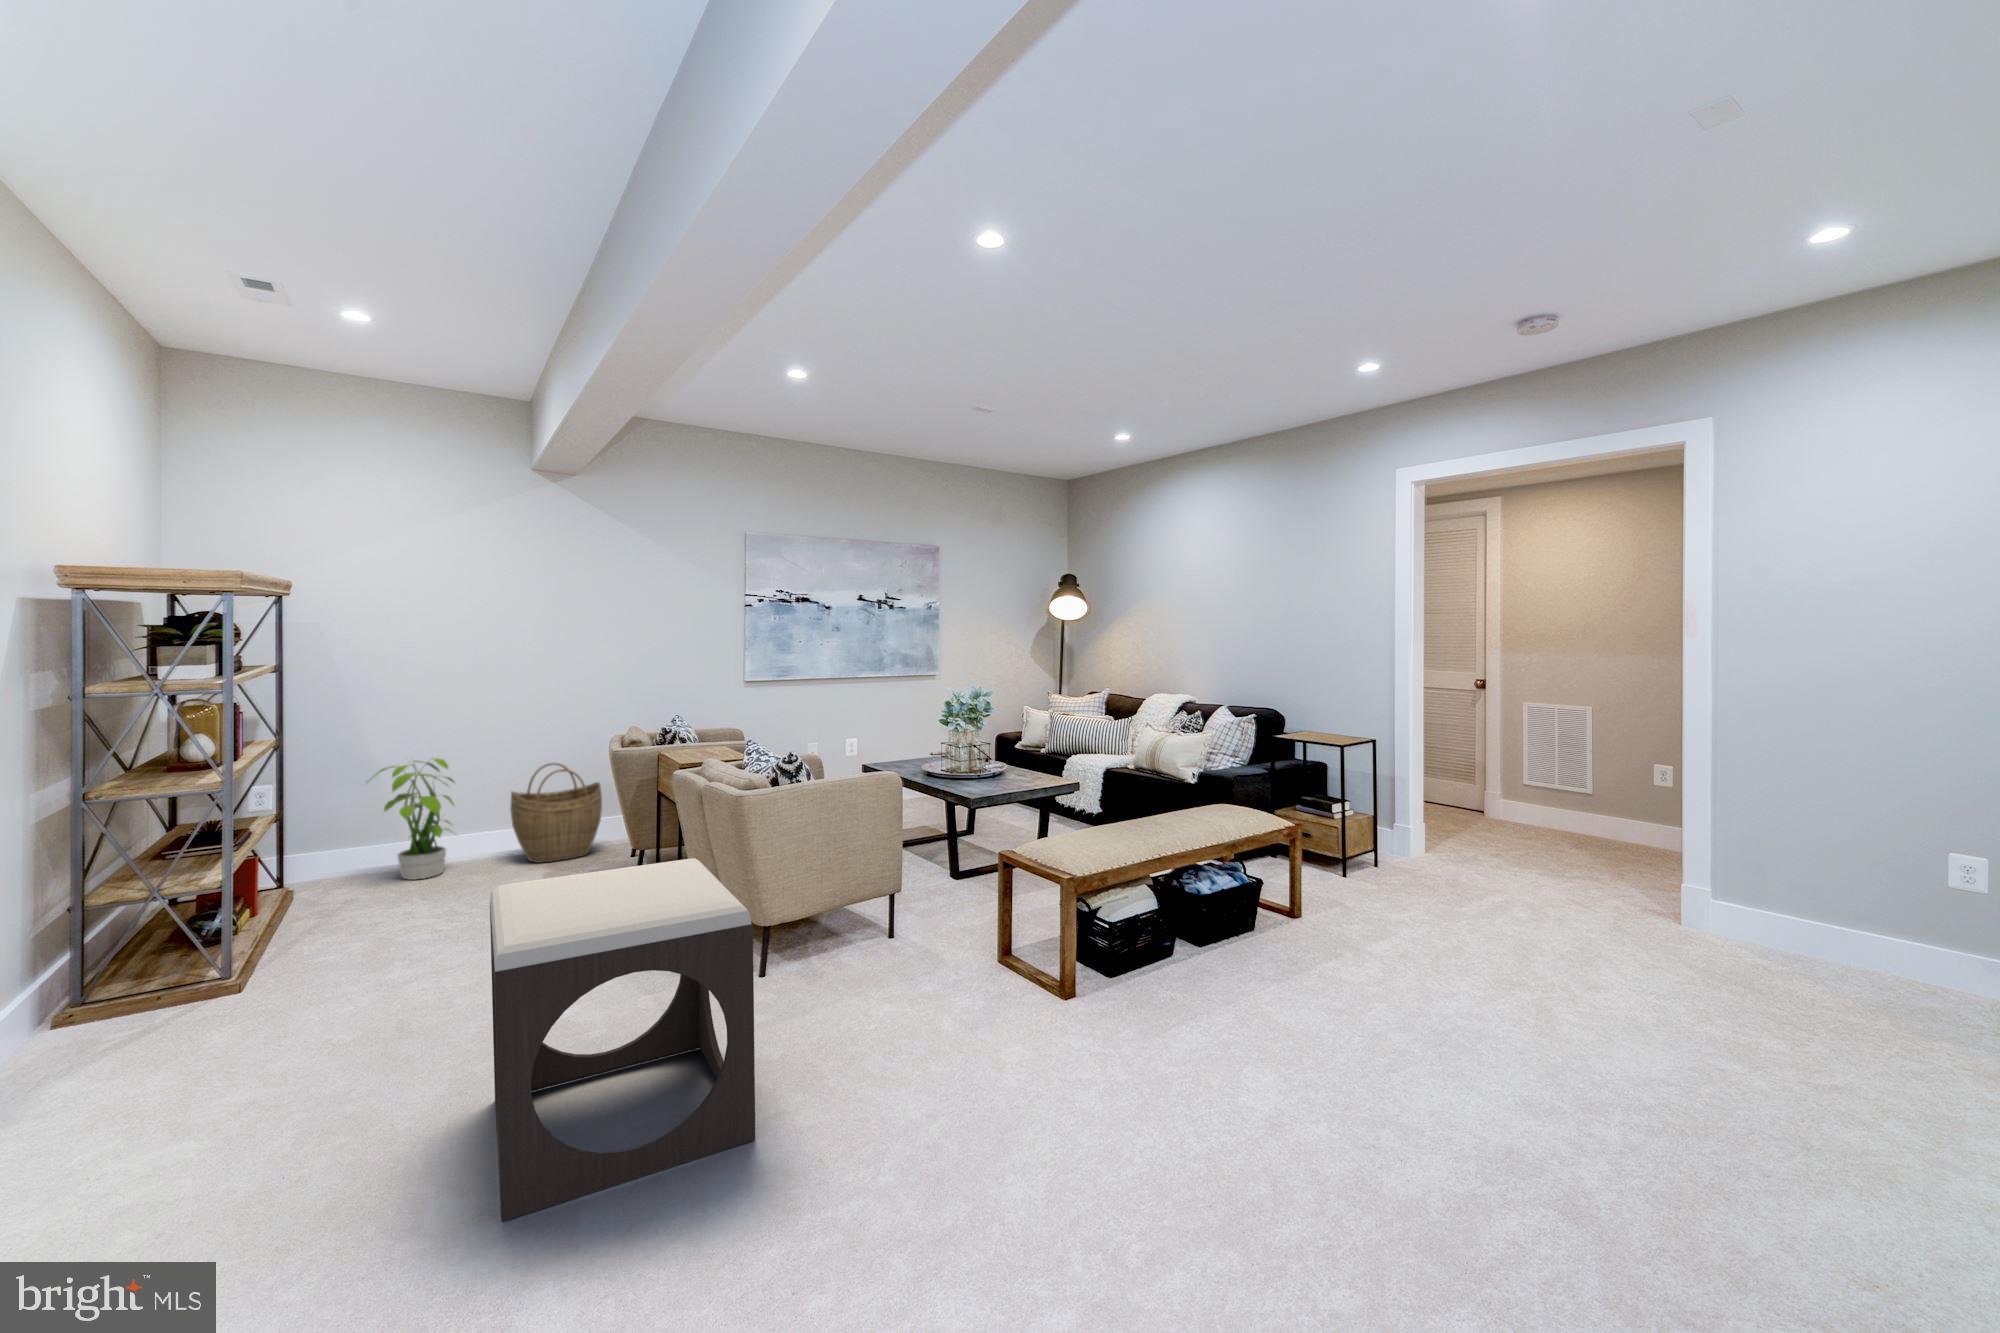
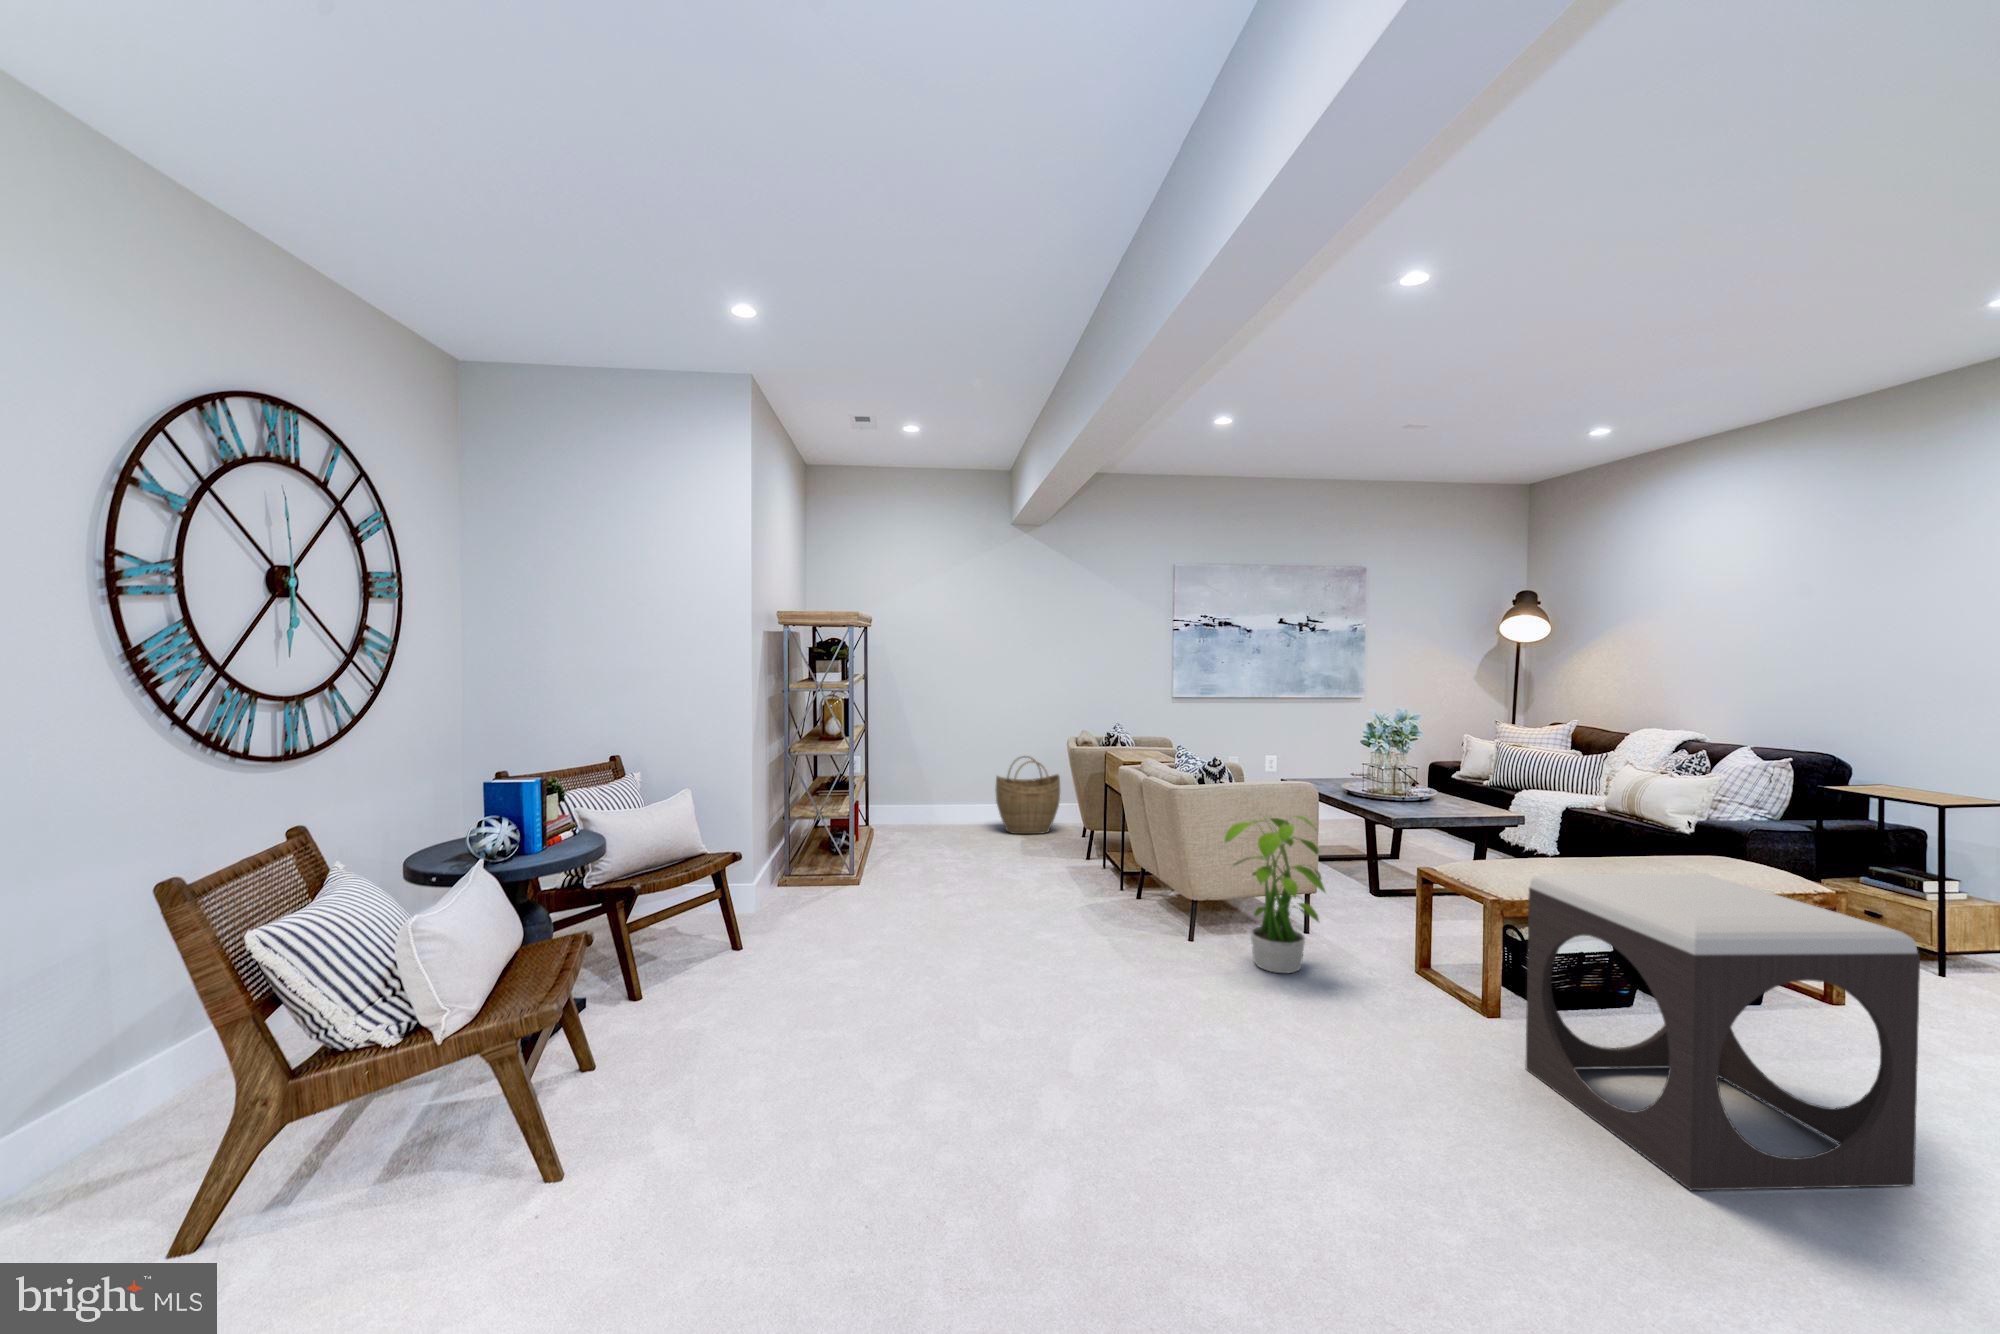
potted plant: present [366,758,454,880] -> present [1224,816,1325,973]
footstool: present [490,858,755,1221] -> present [1525,873,1920,1190]

